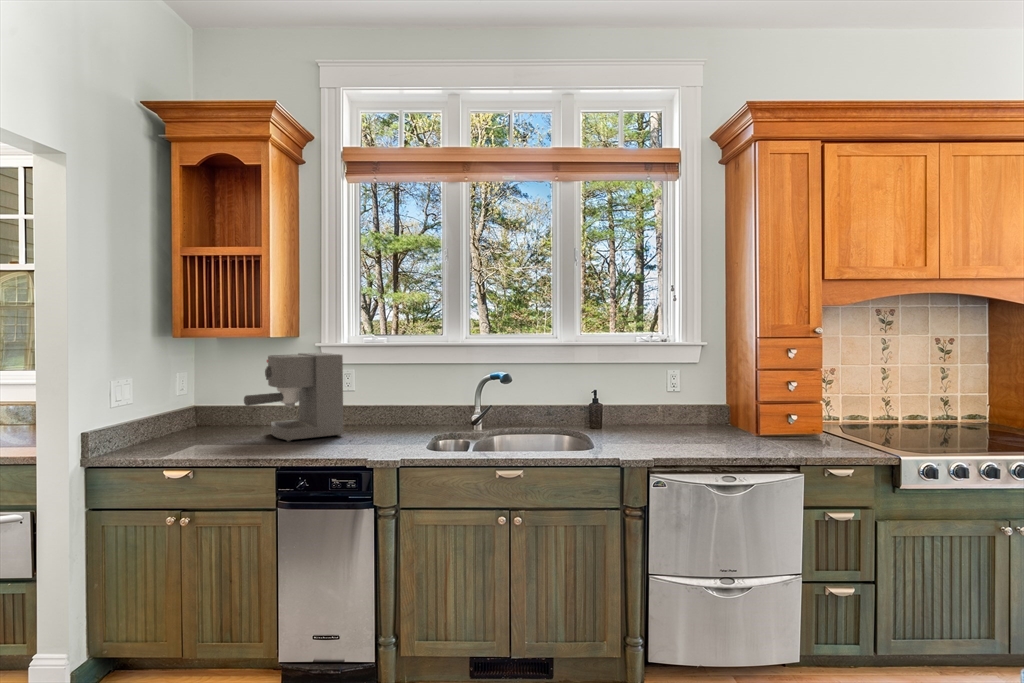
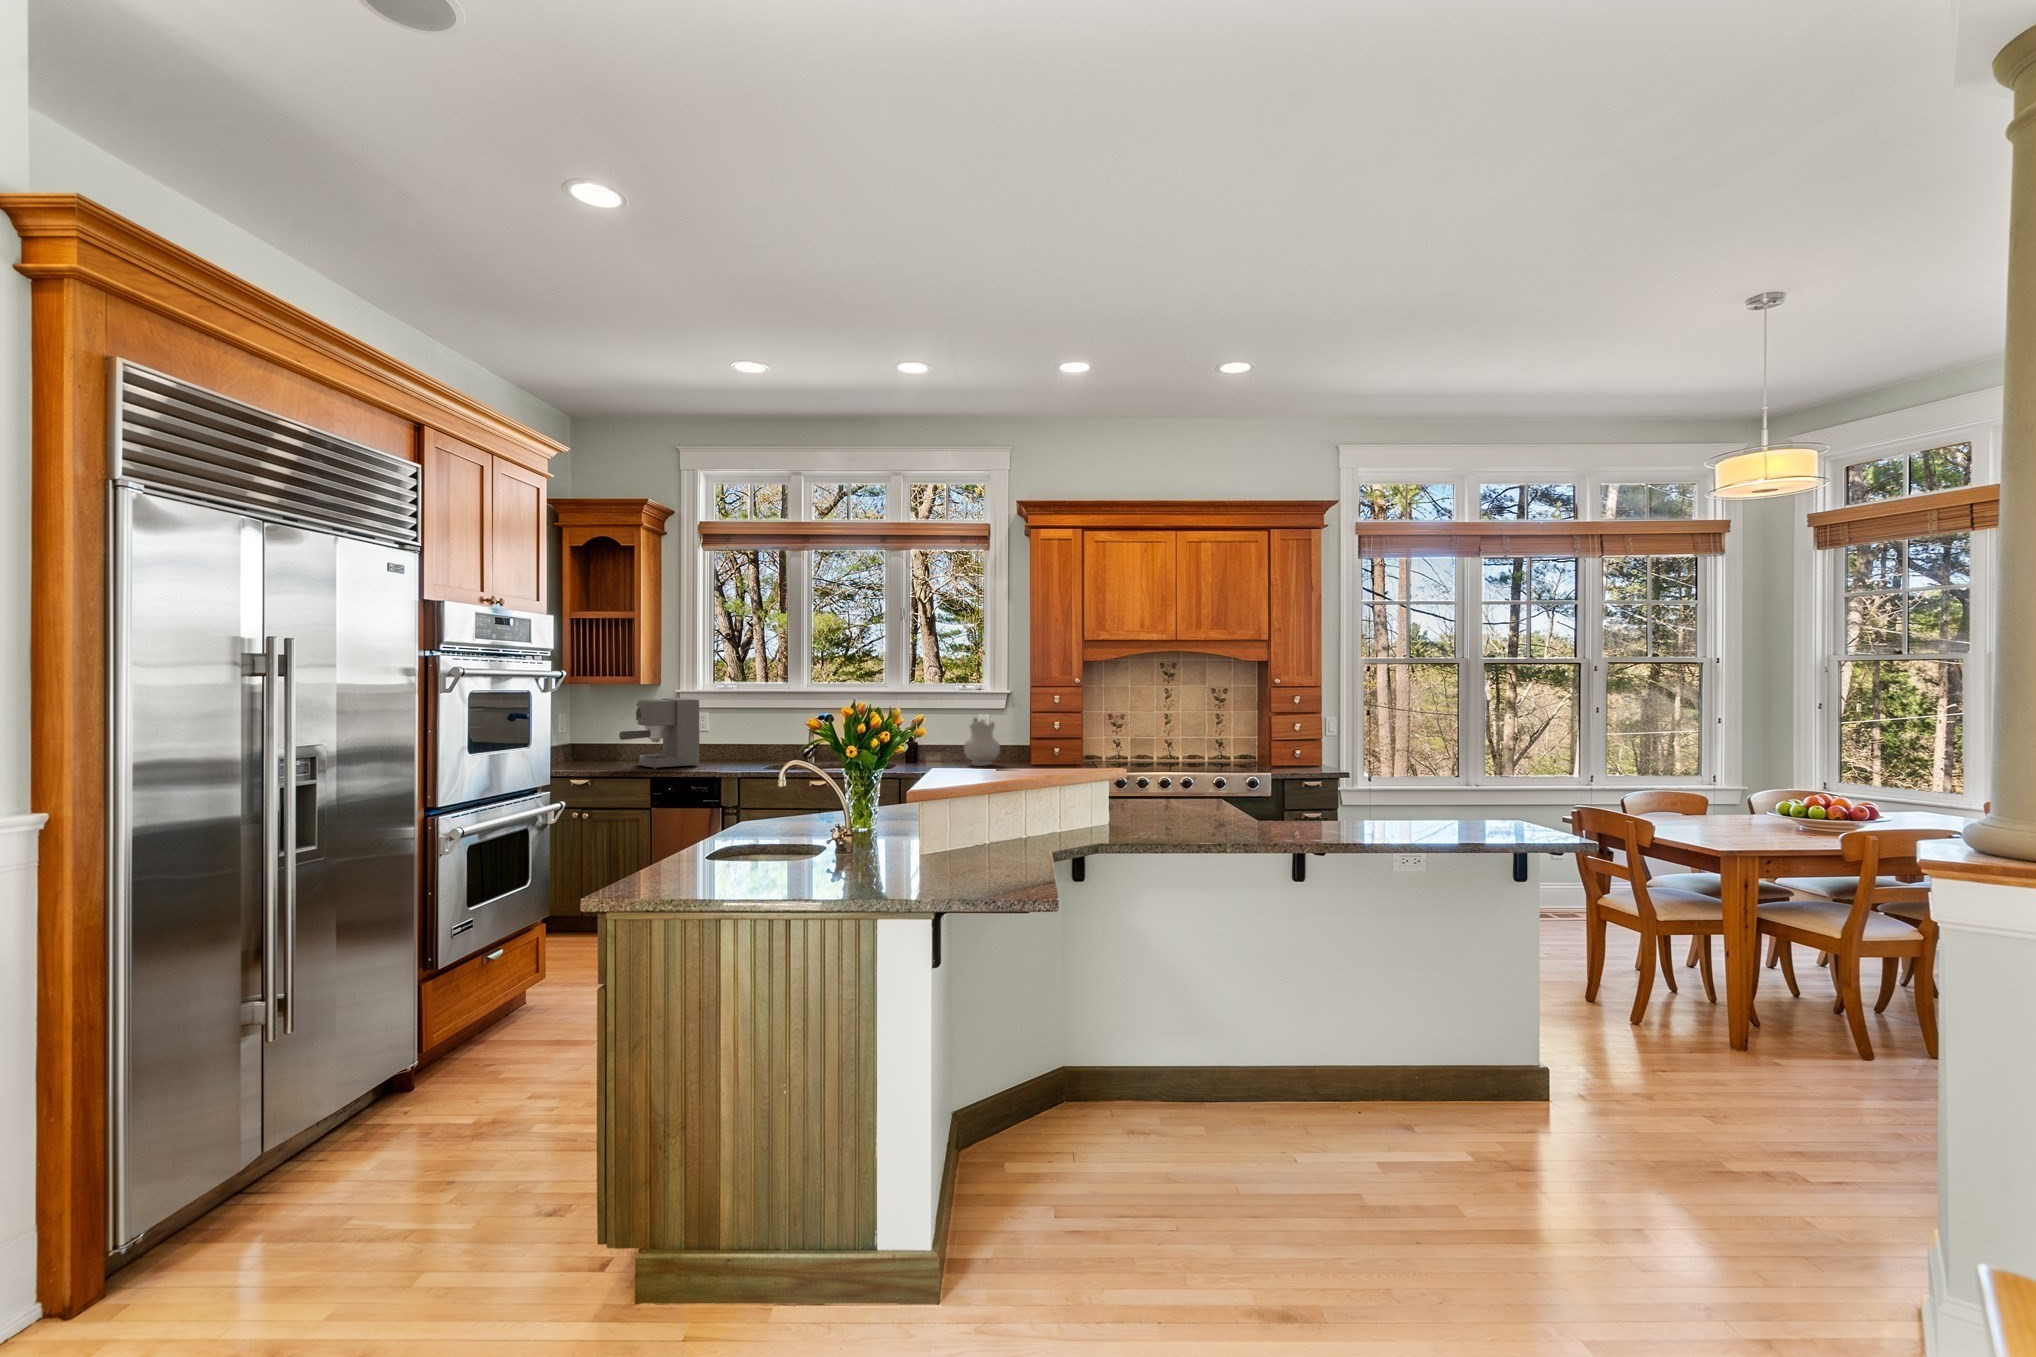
ceramic pitcher: none [658,374,703,433] -> present [964,718,1000,766]

